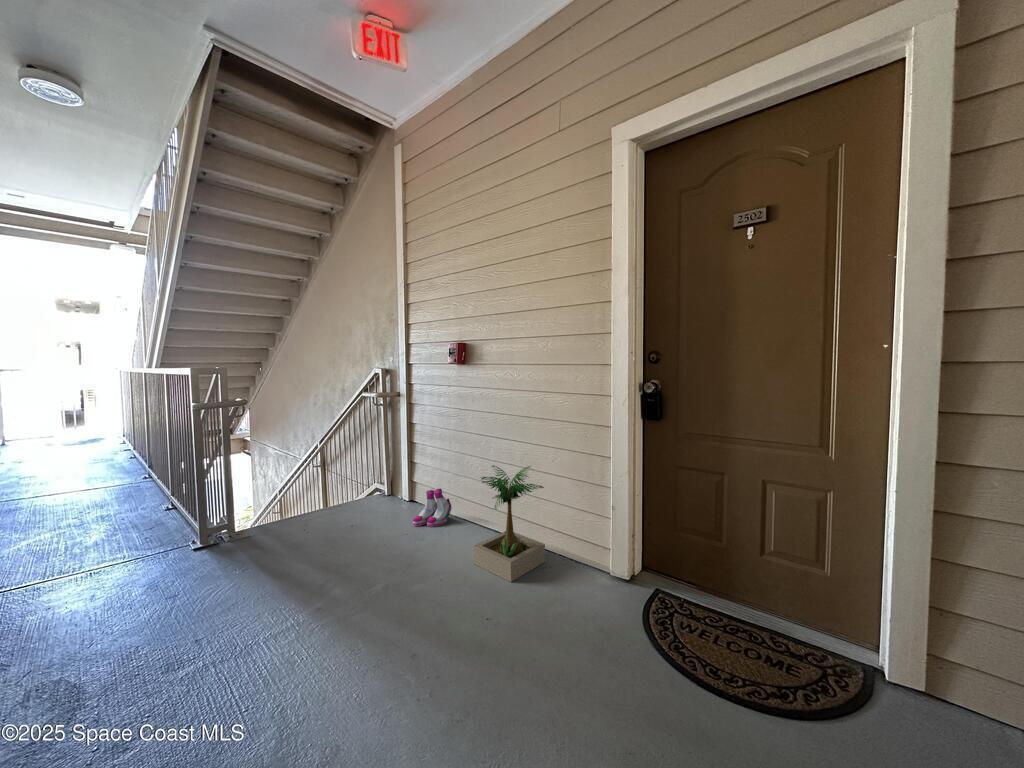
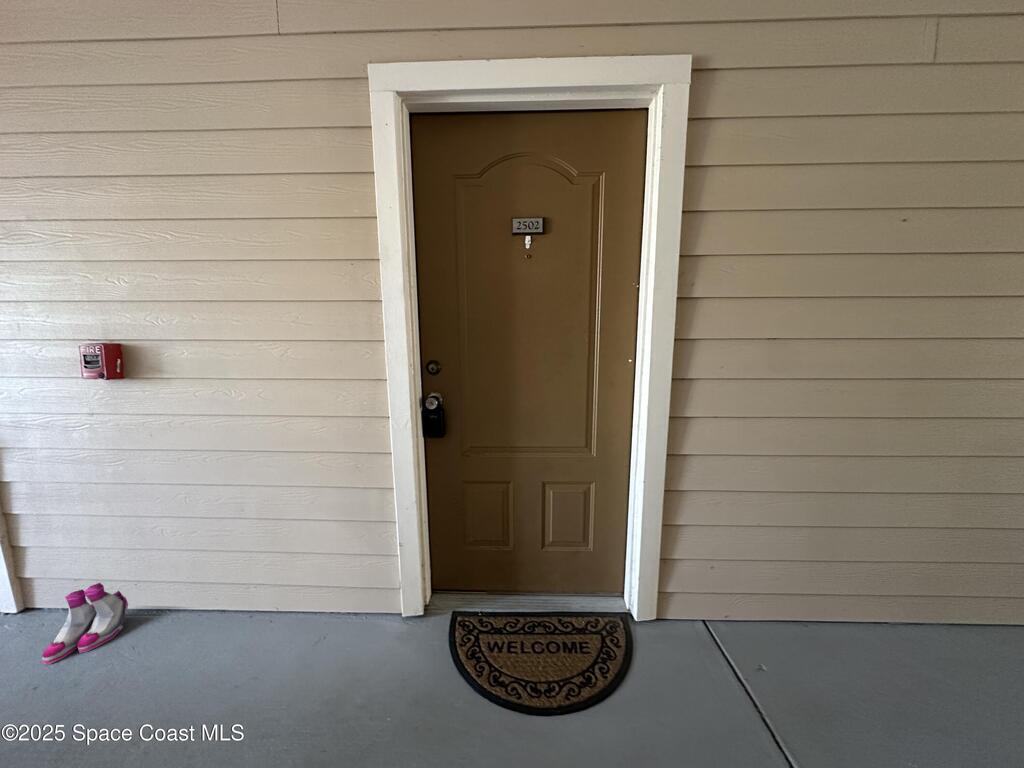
potted plant: present [474,465,545,582] -> none [178,516,315,691]

